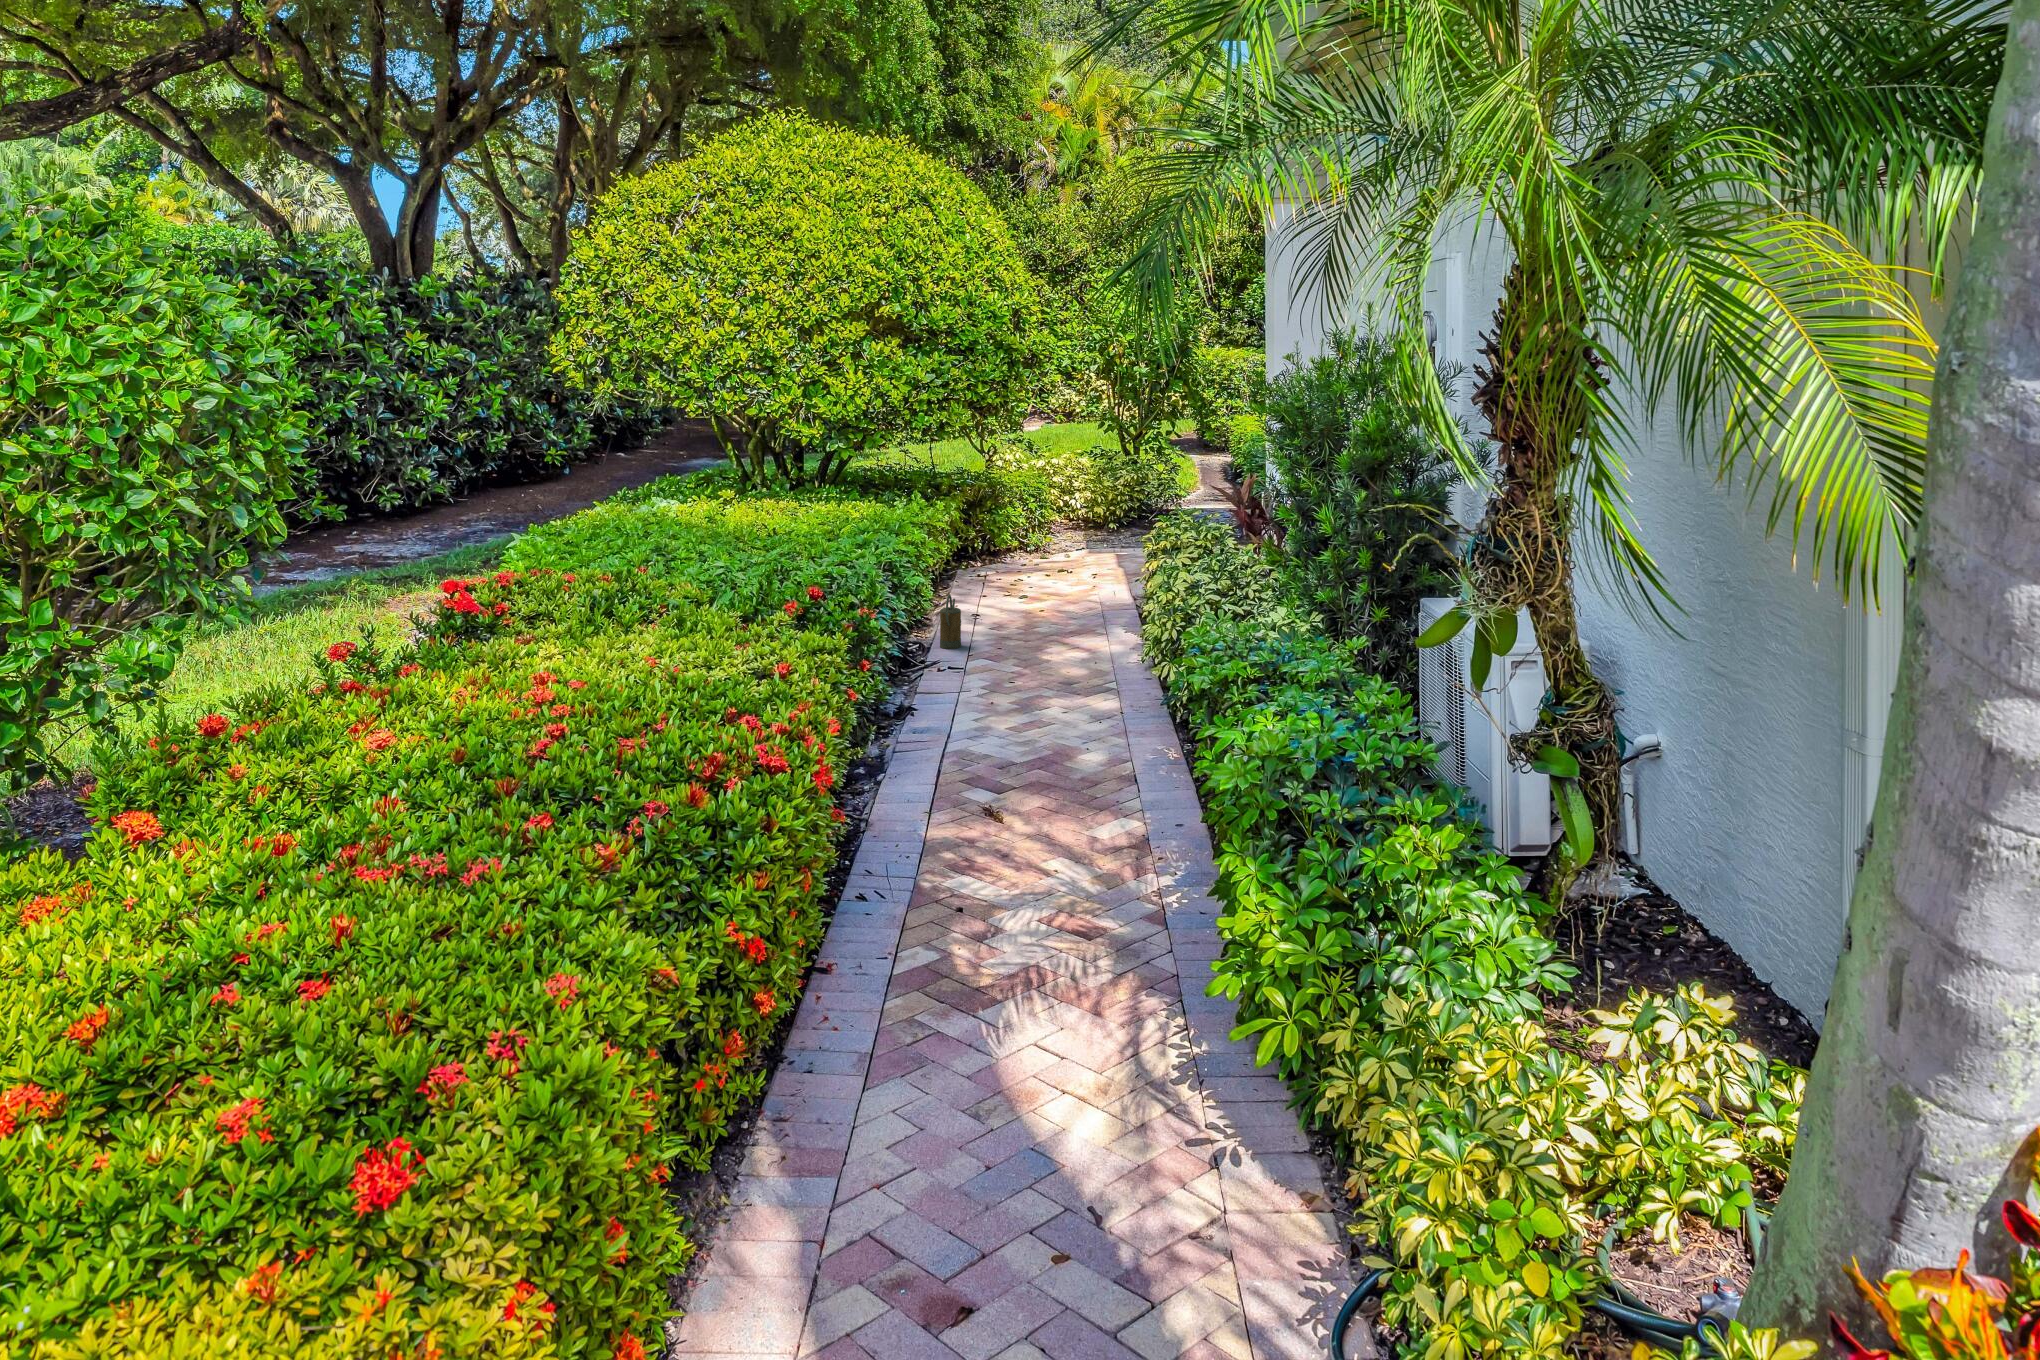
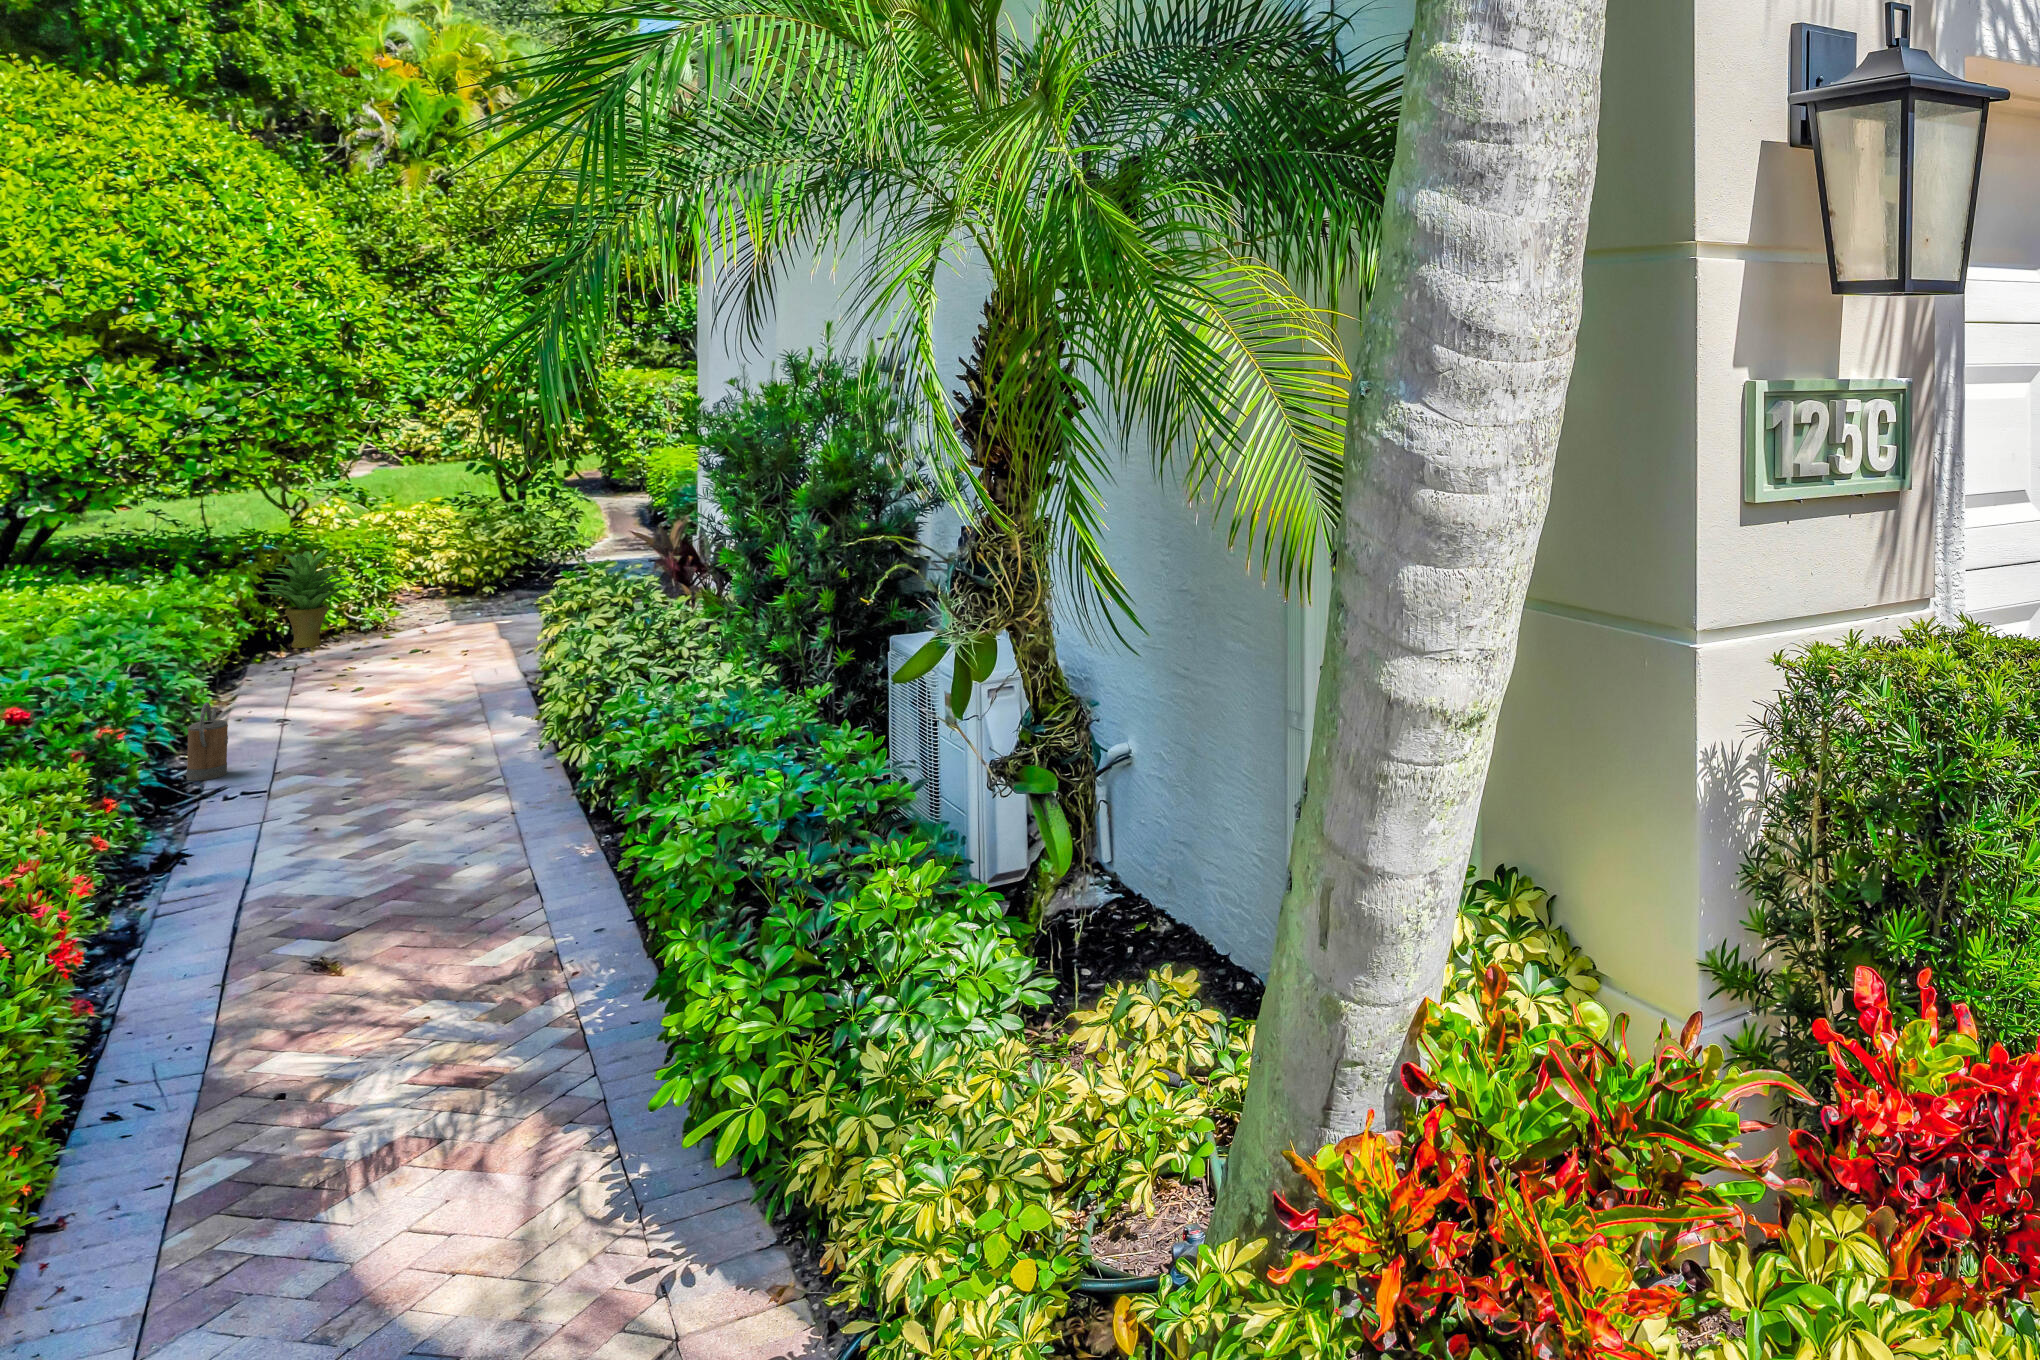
potted plant: none [982,492,1035,562] -> present [261,549,354,648]

